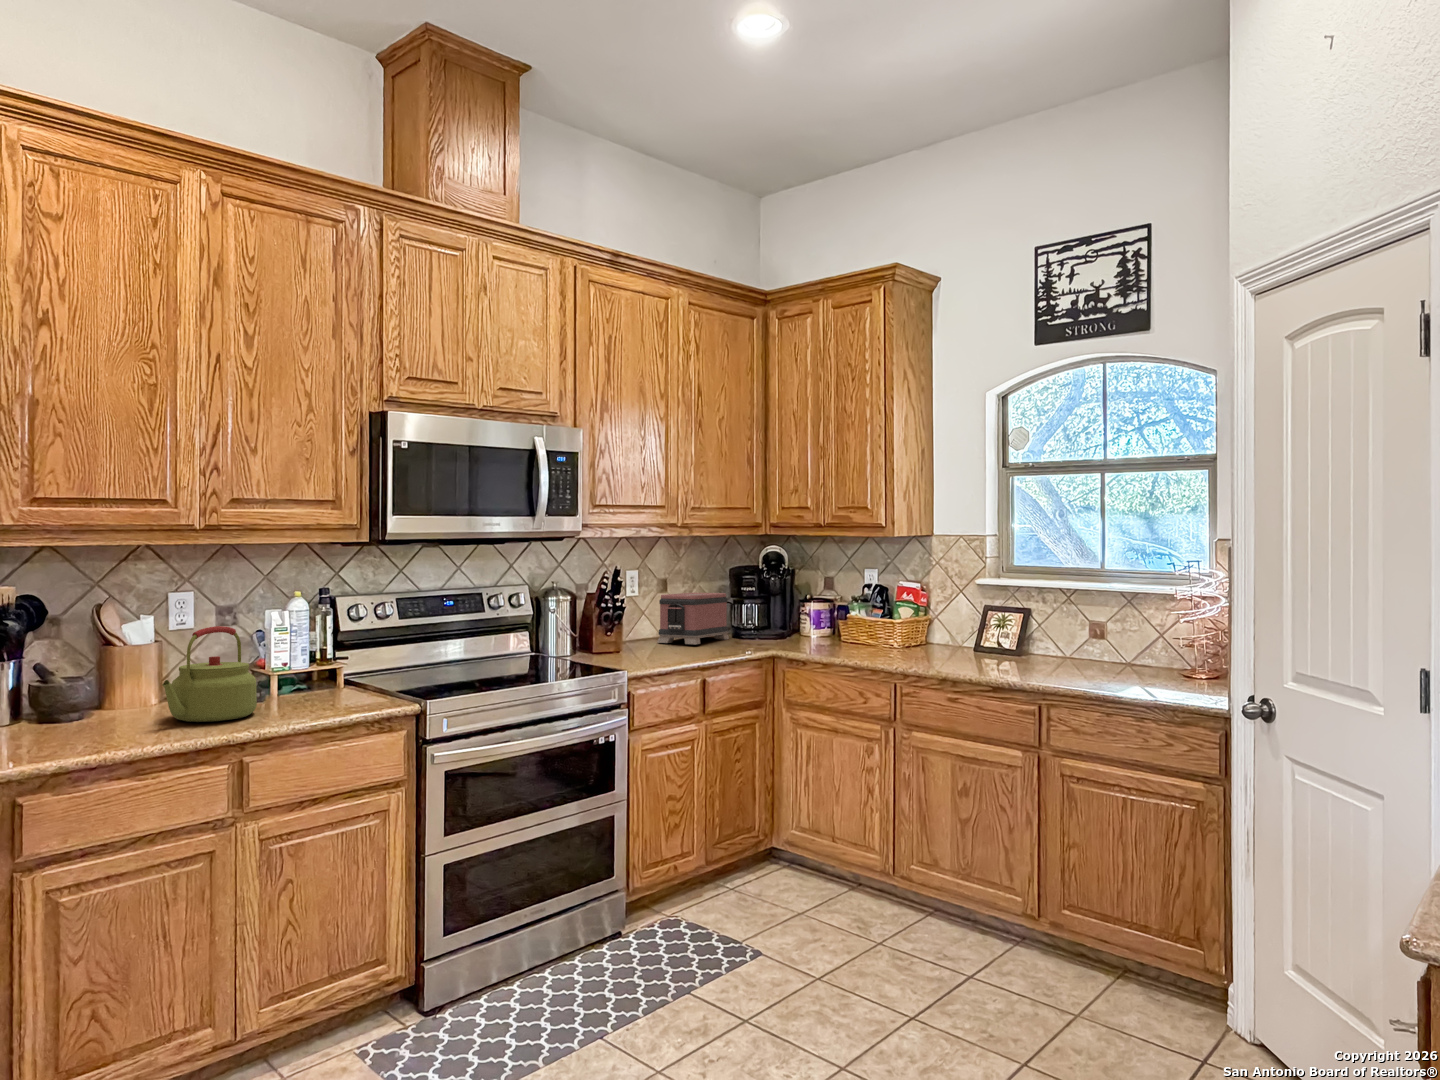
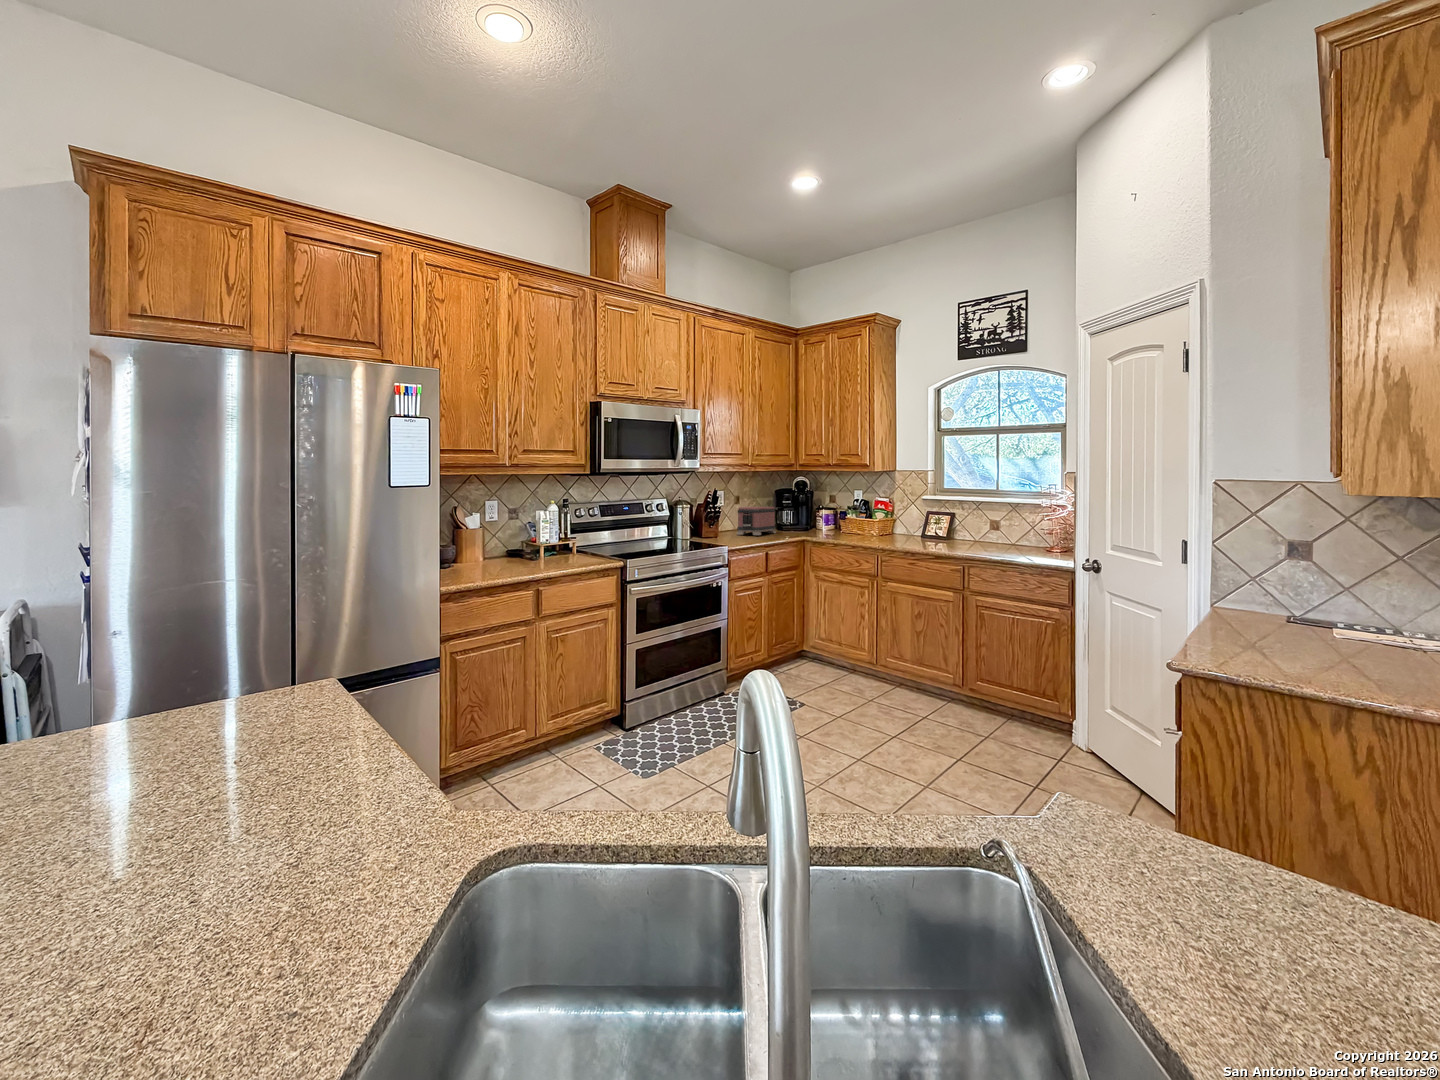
kettle: present [162,626,257,722] -> none [495,519,539,569]

